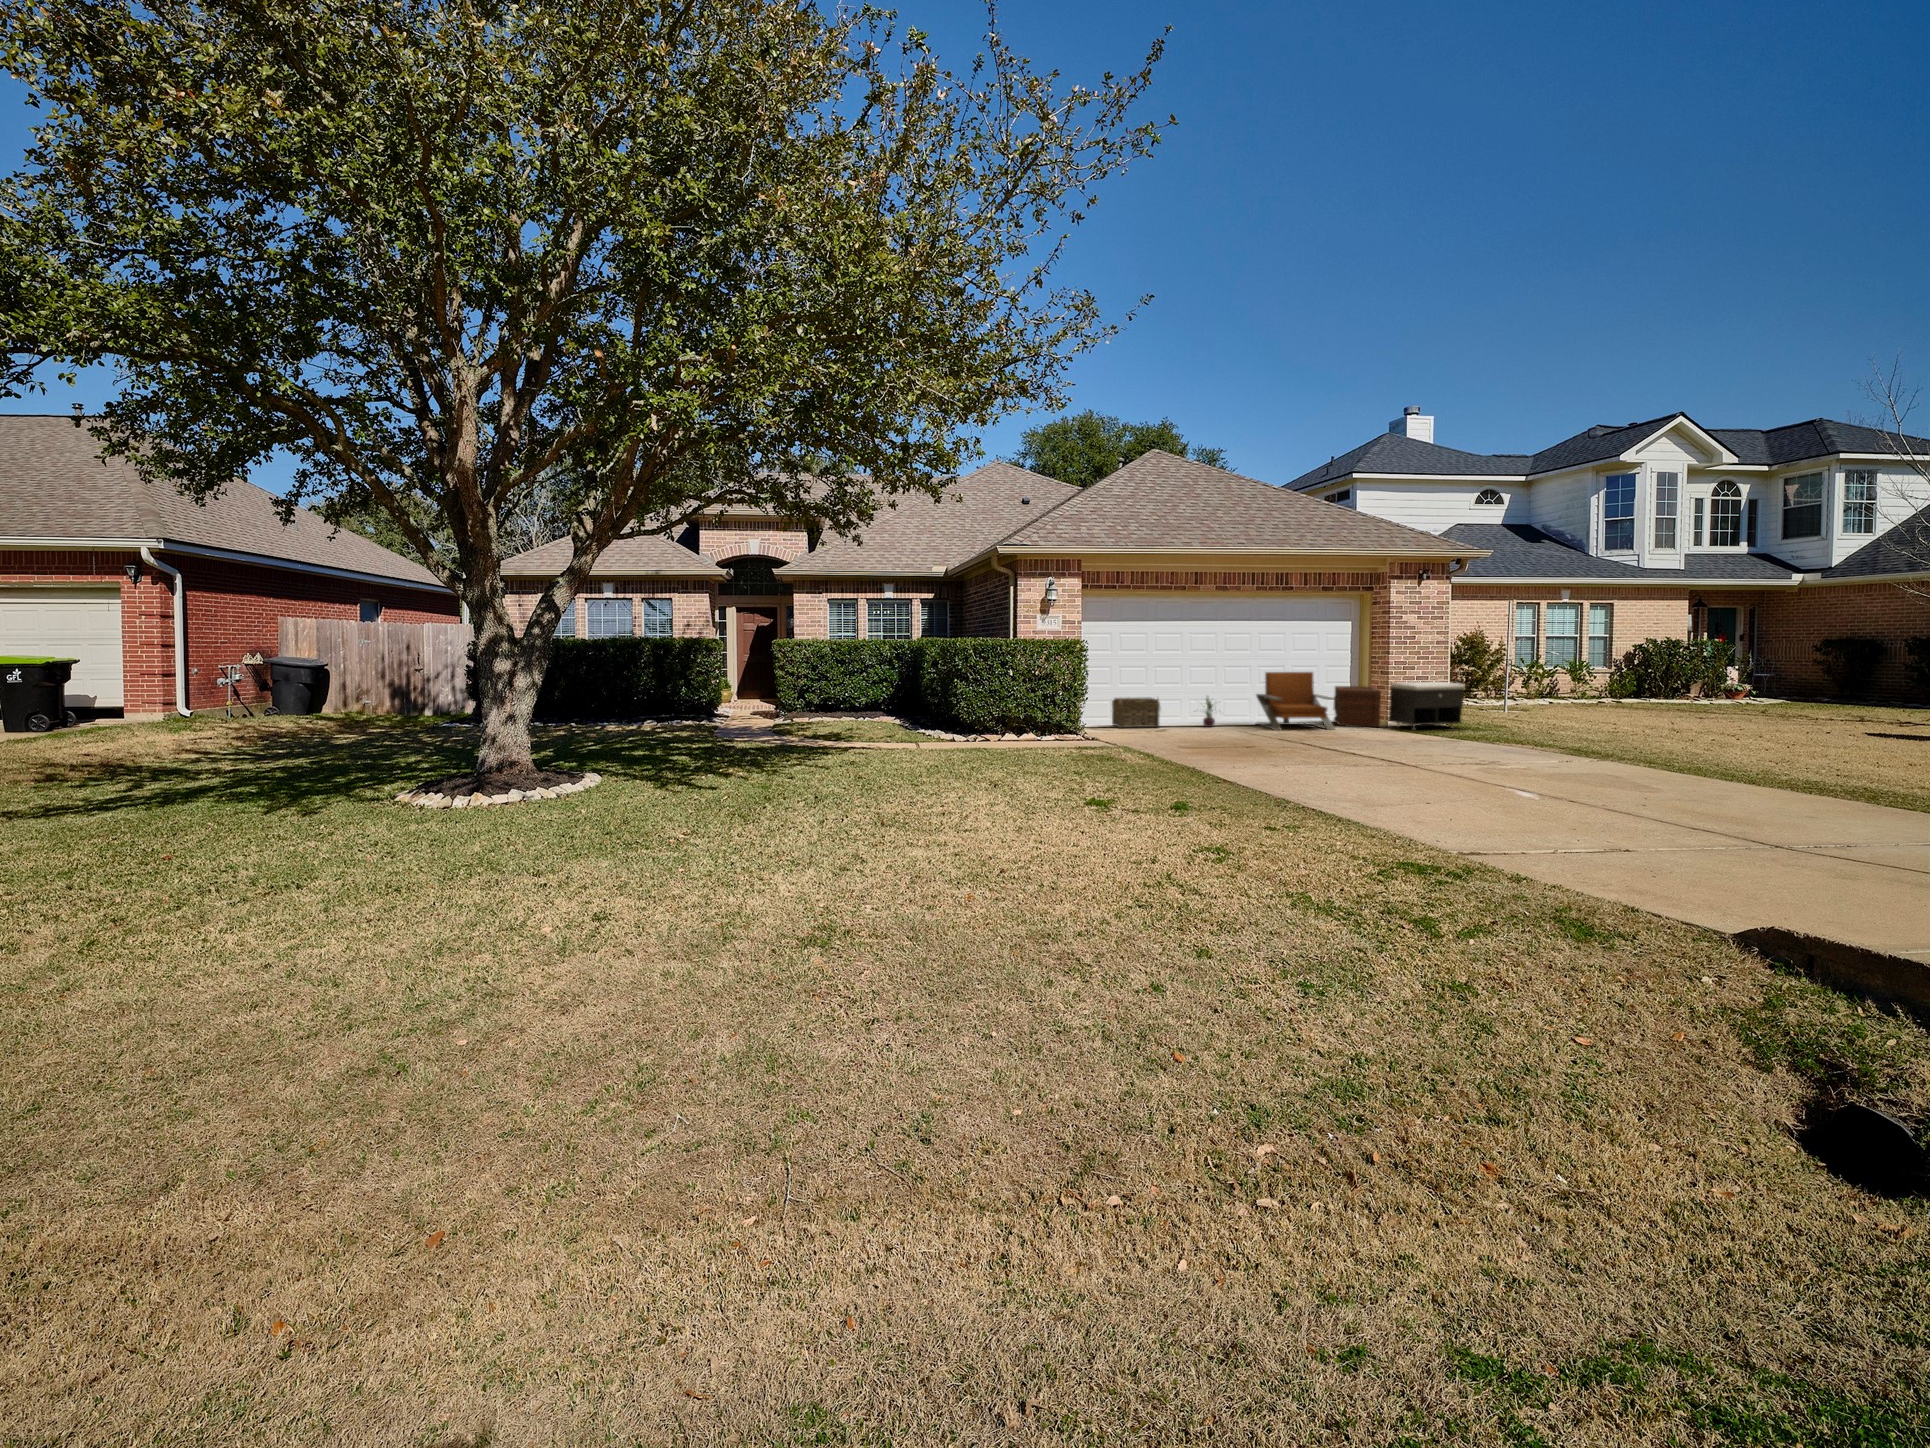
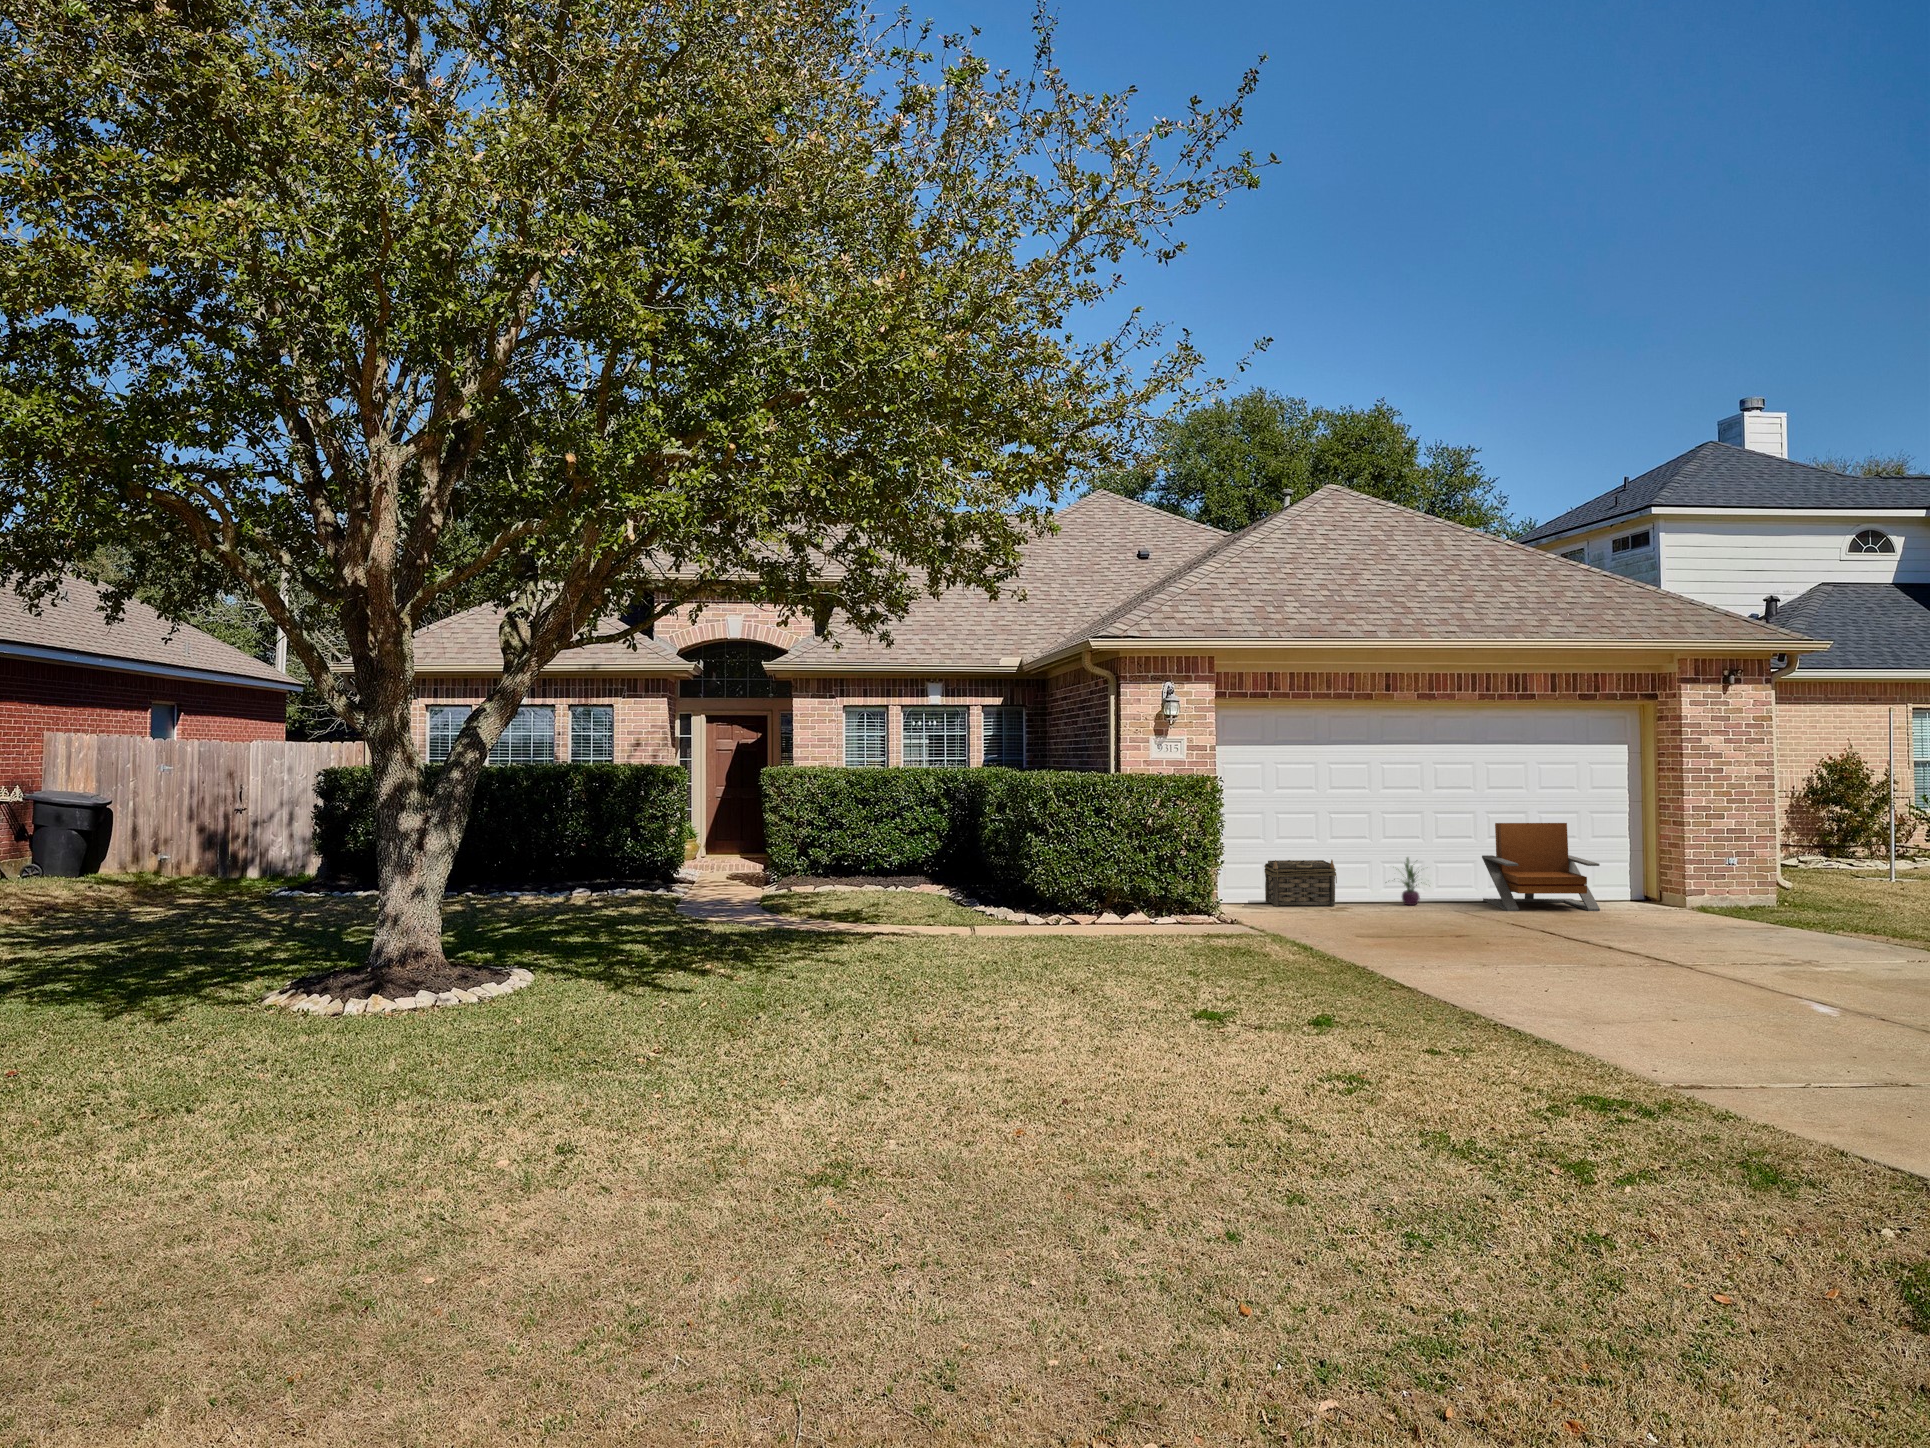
storage bench: present [1389,682,1465,729] -> none [1684,839,1796,911]
wooden crate: present [1333,686,1381,727] -> none [1603,844,1670,907]

